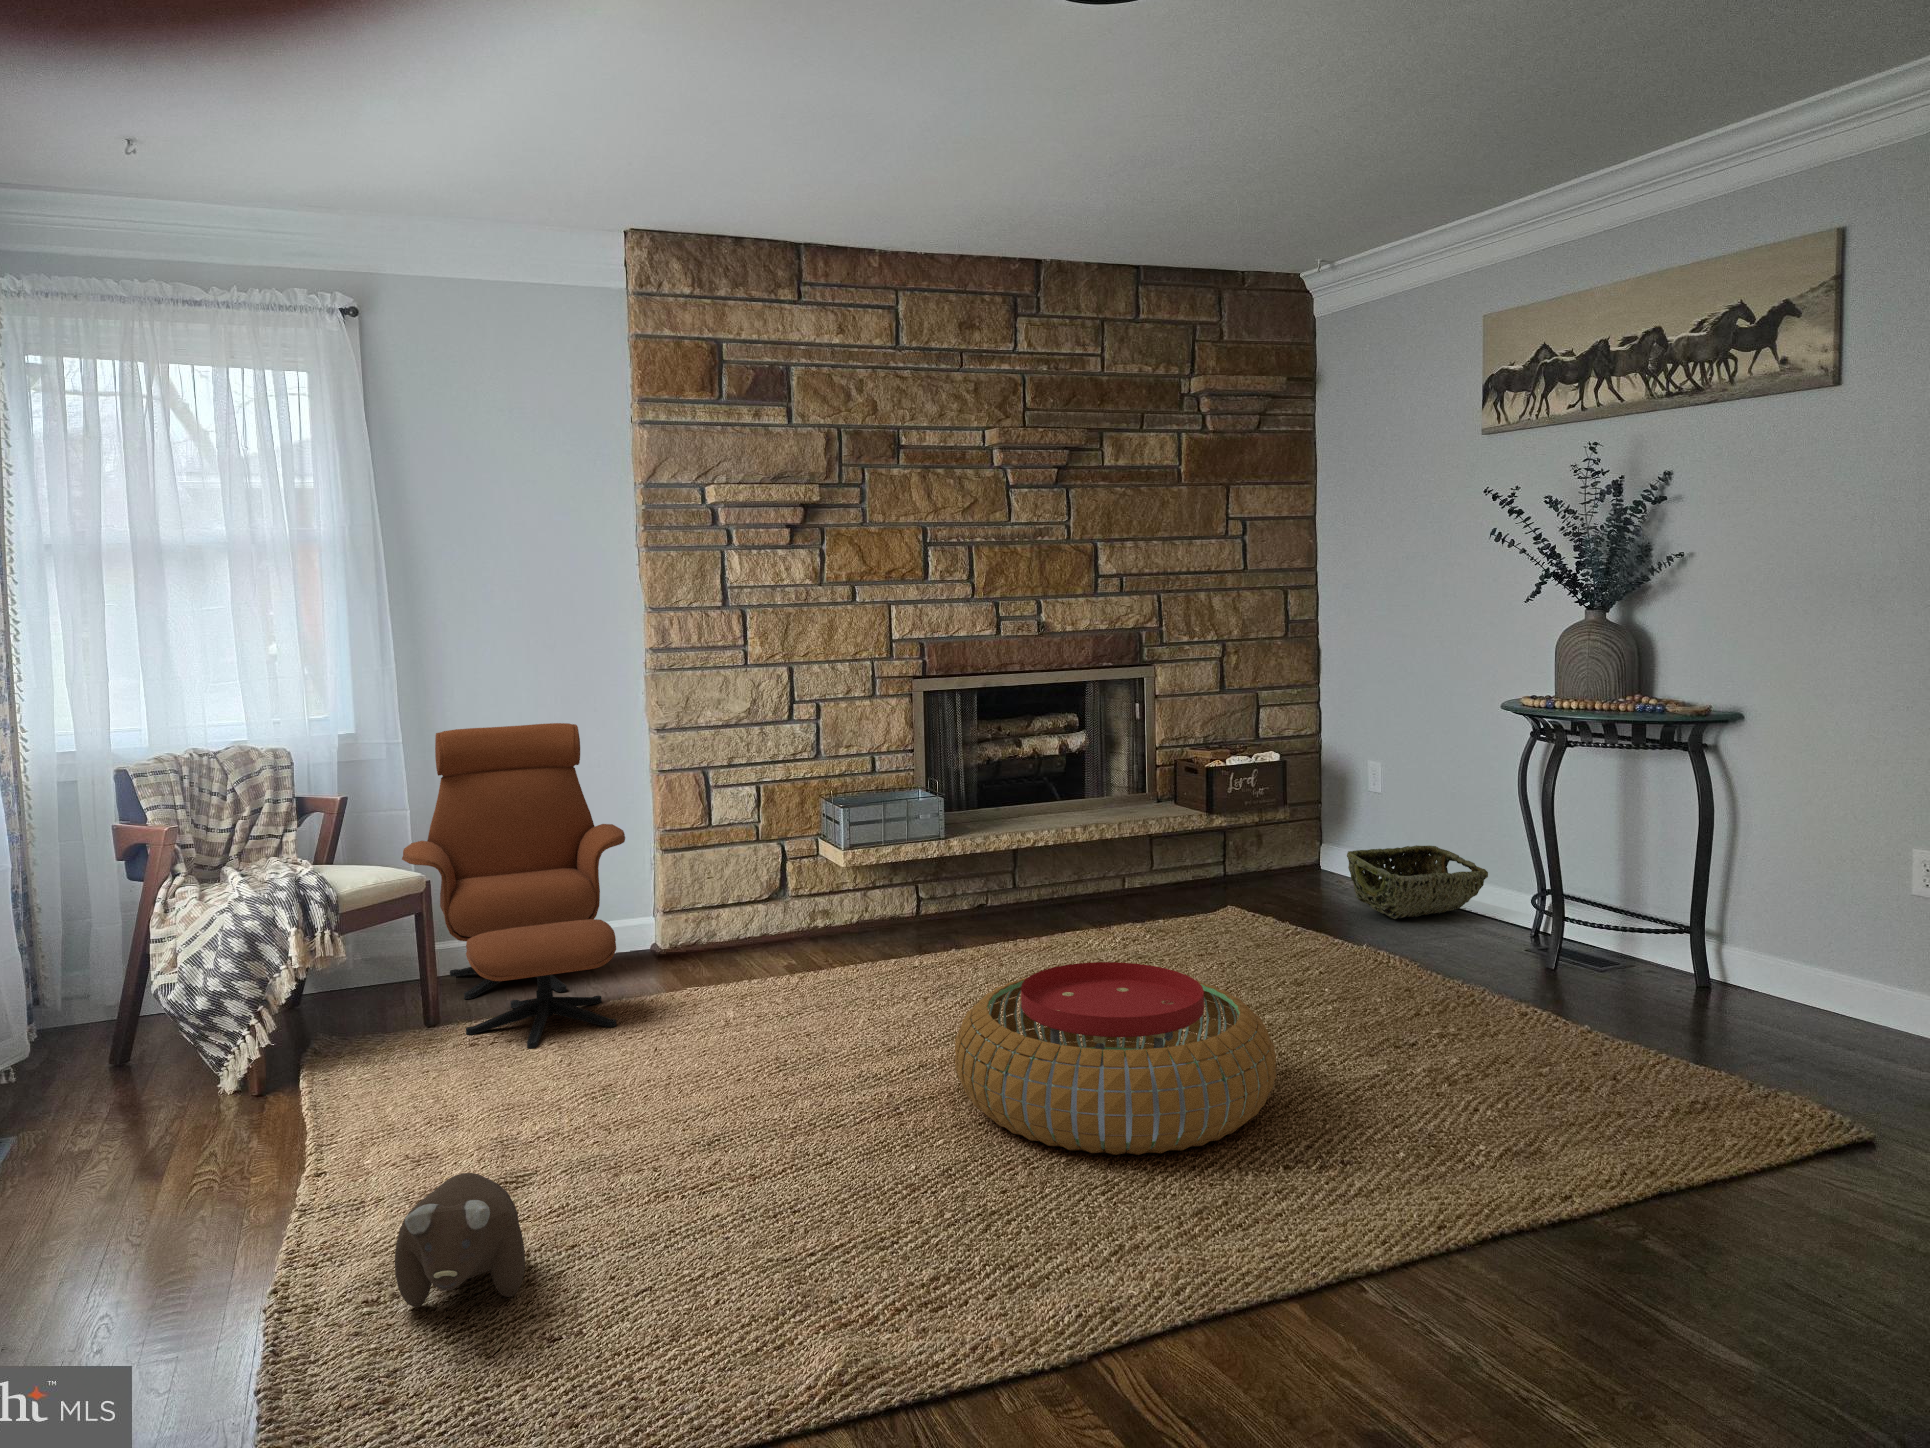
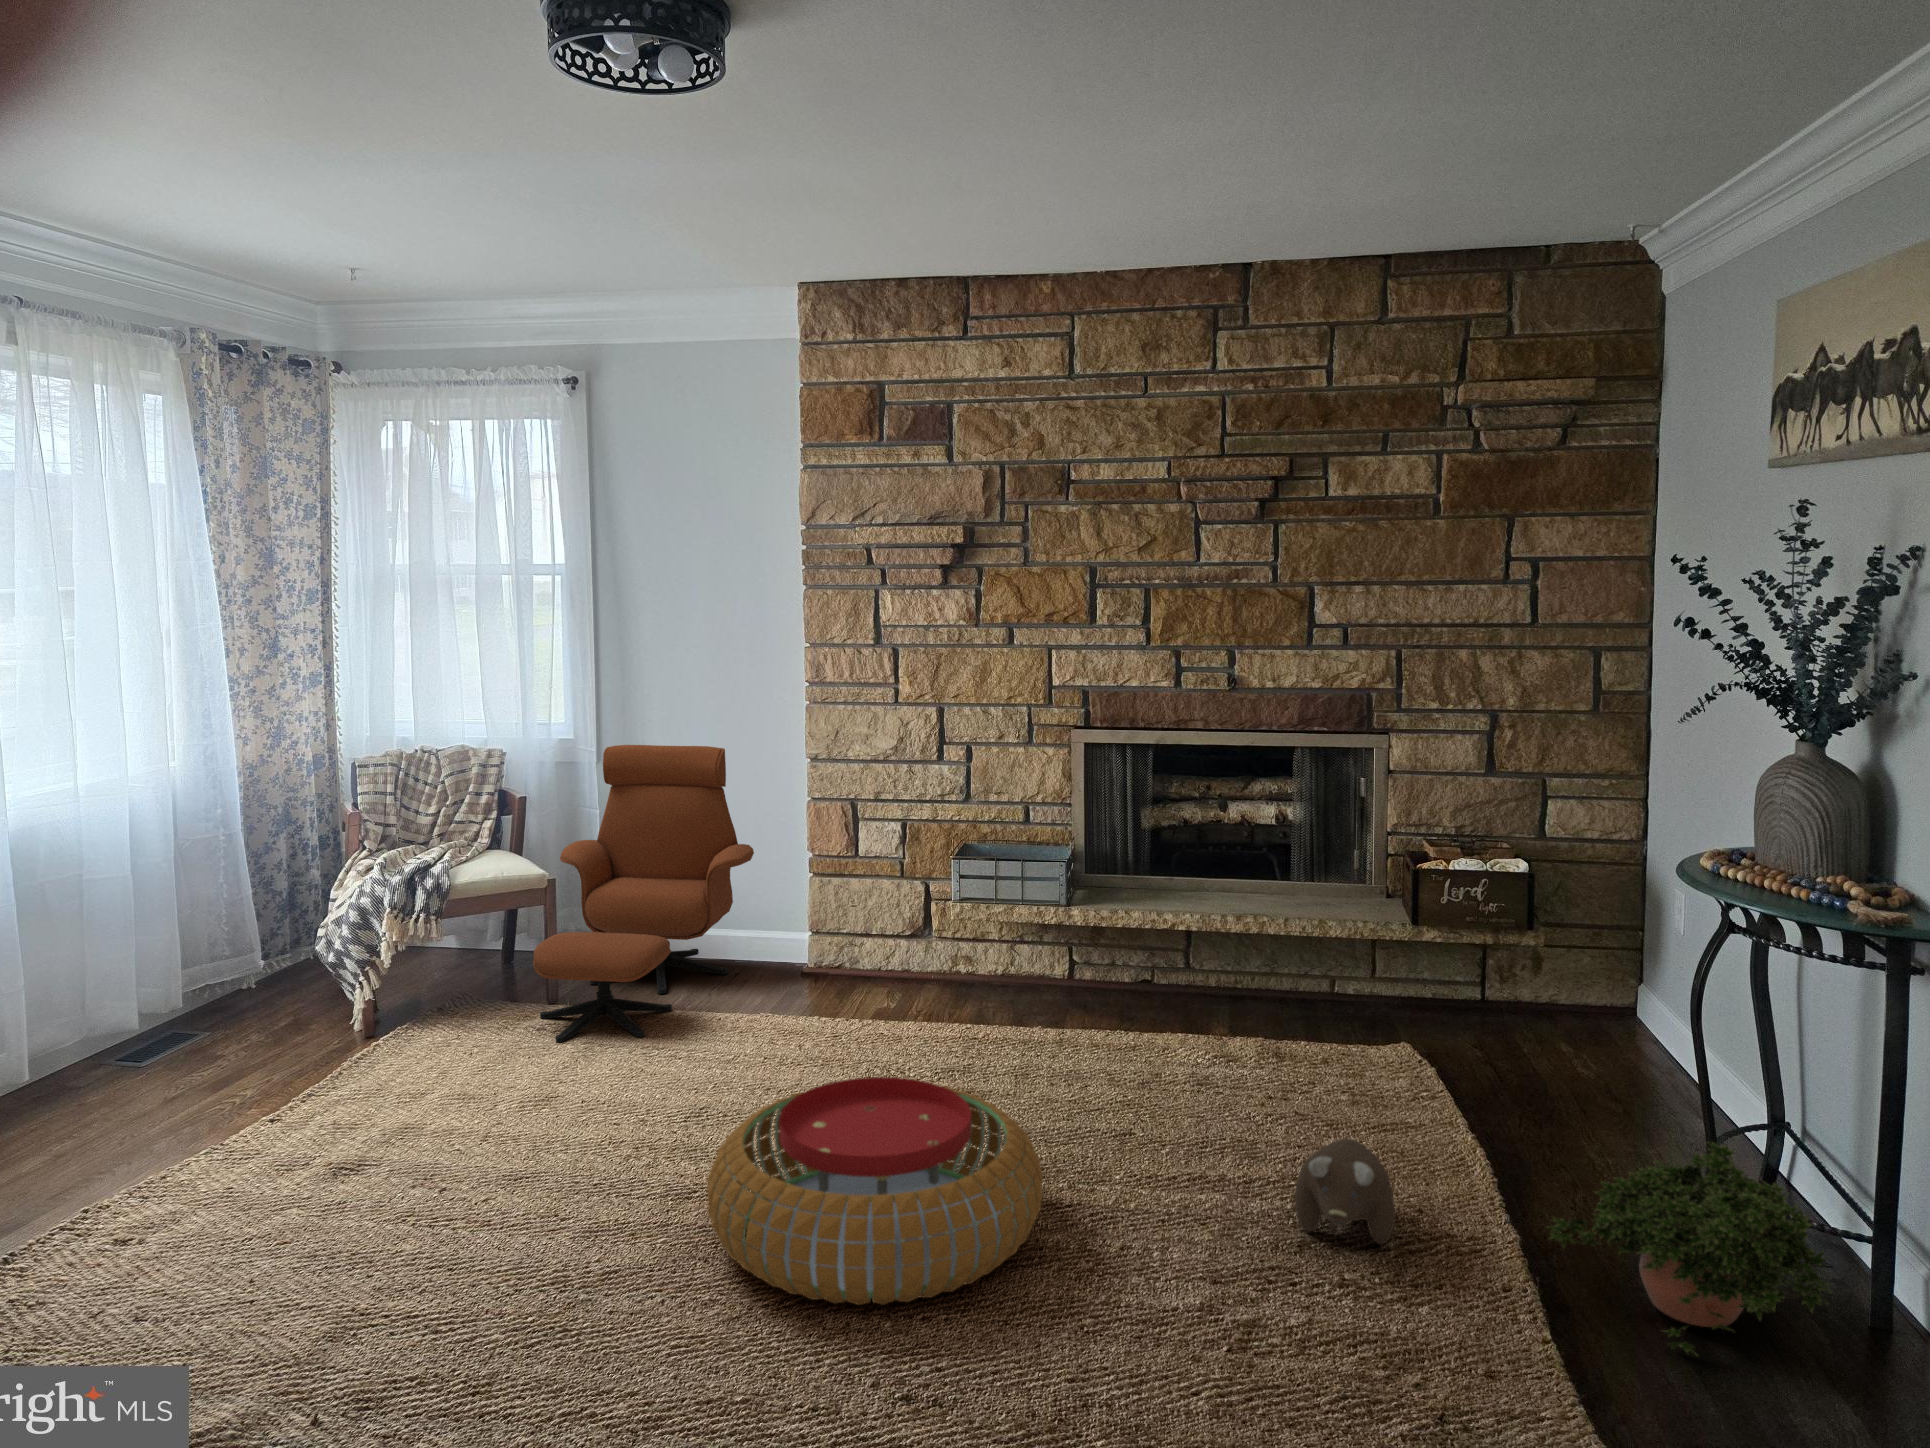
woven basket: present [1347,845,1488,919] -> none [1534,1001,1729,1107]
potted plant: none [1563,888,1756,1028] -> present [1549,1142,1829,1355]
plush toy: present [395,1173,525,1307] -> present [1295,1139,1395,1244]

